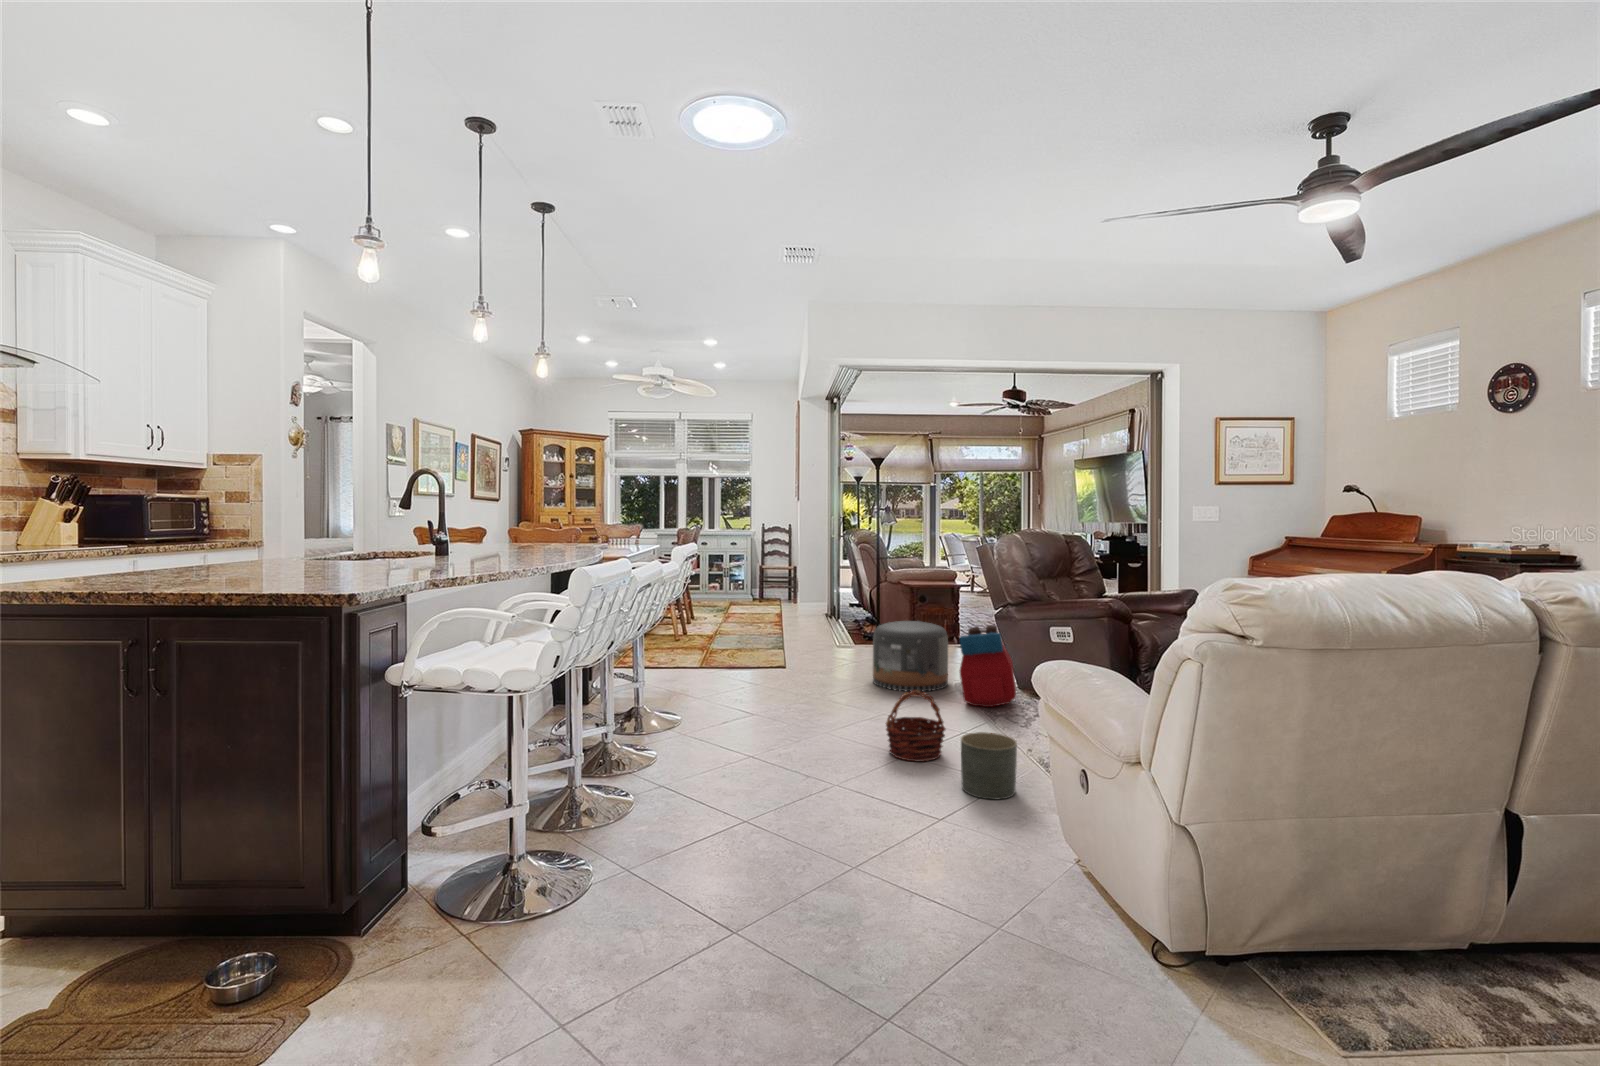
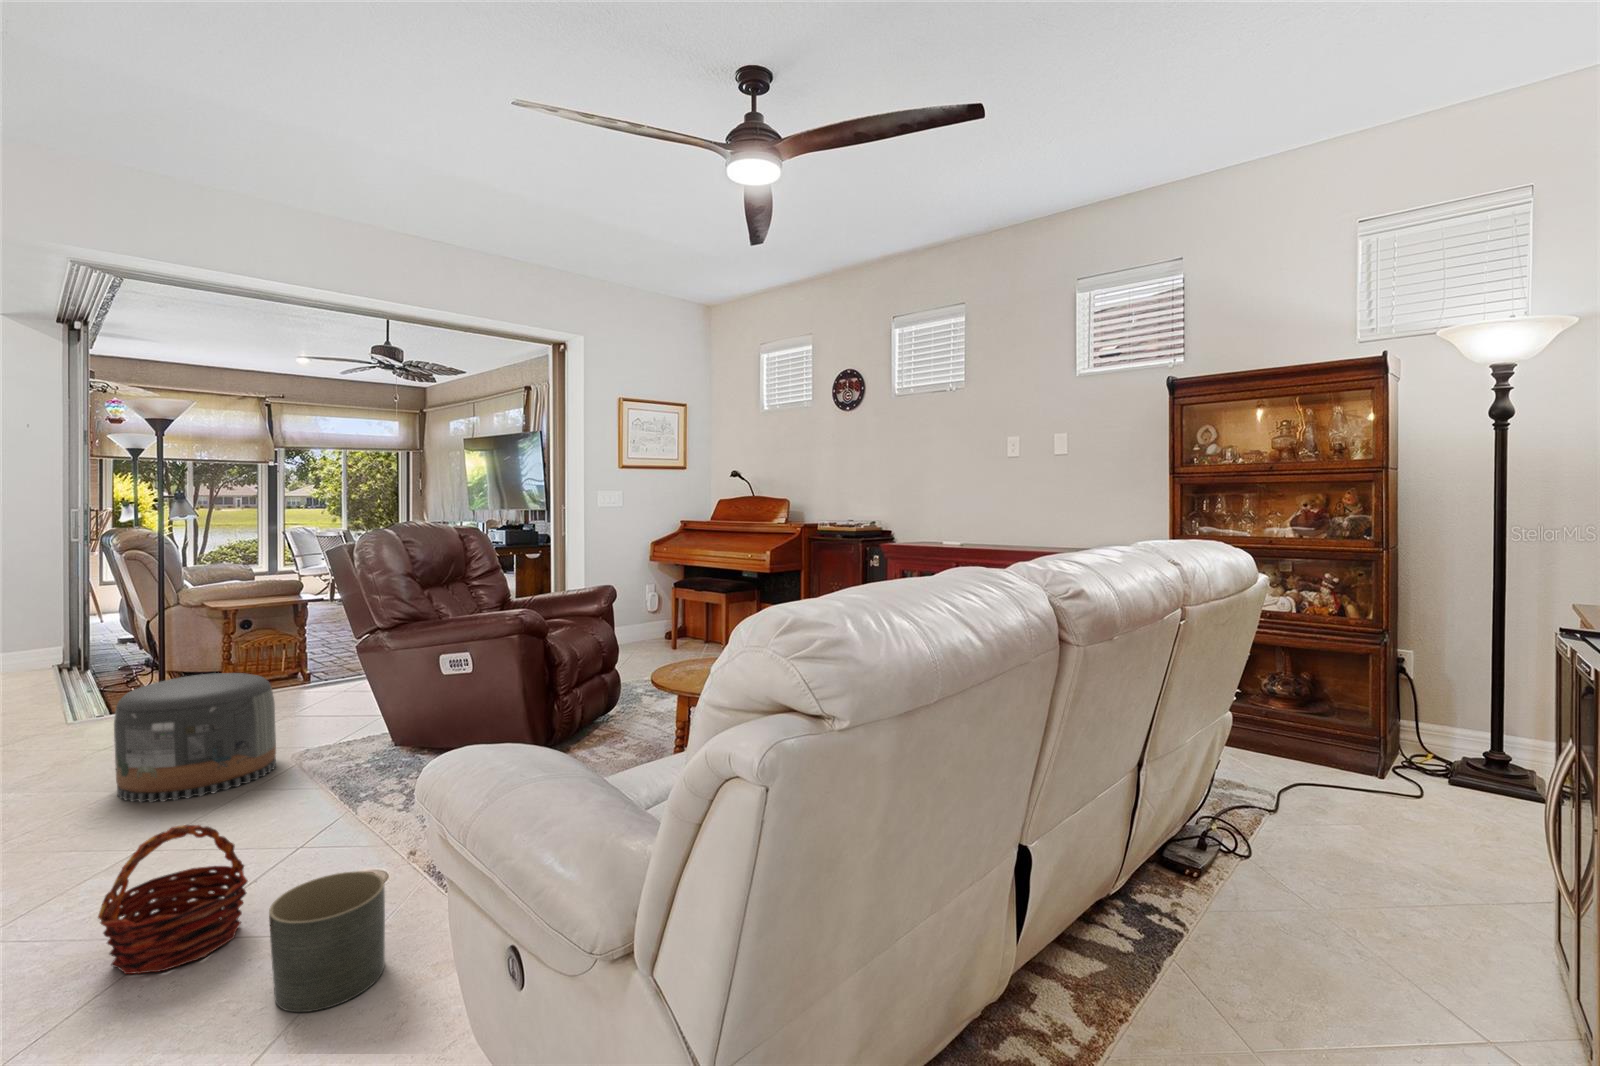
backpack: present [960,625,1016,707] -> none [289,664,392,796]

